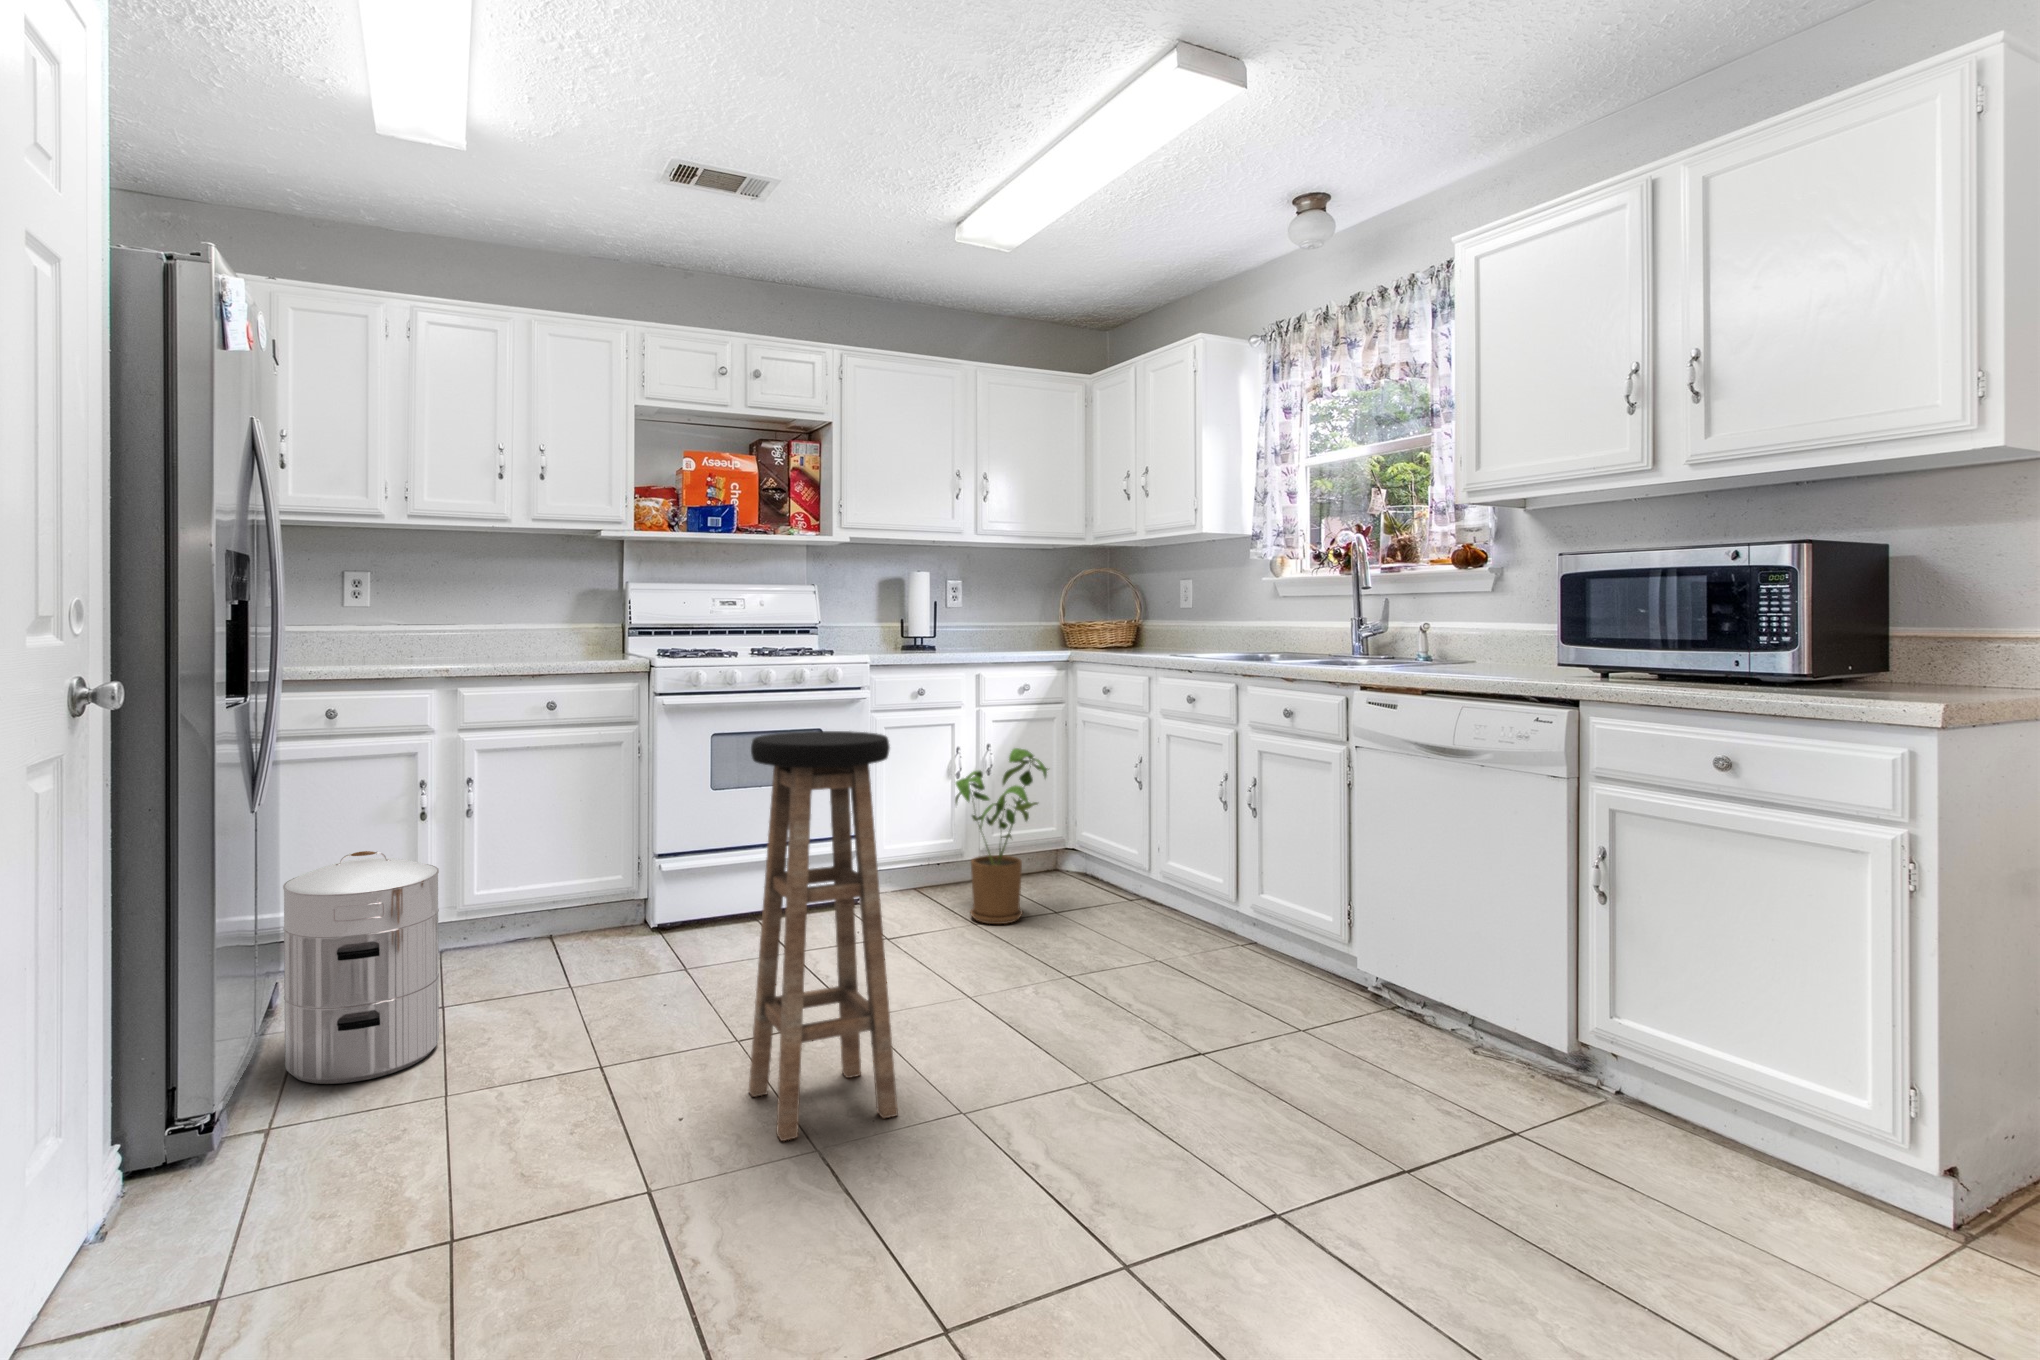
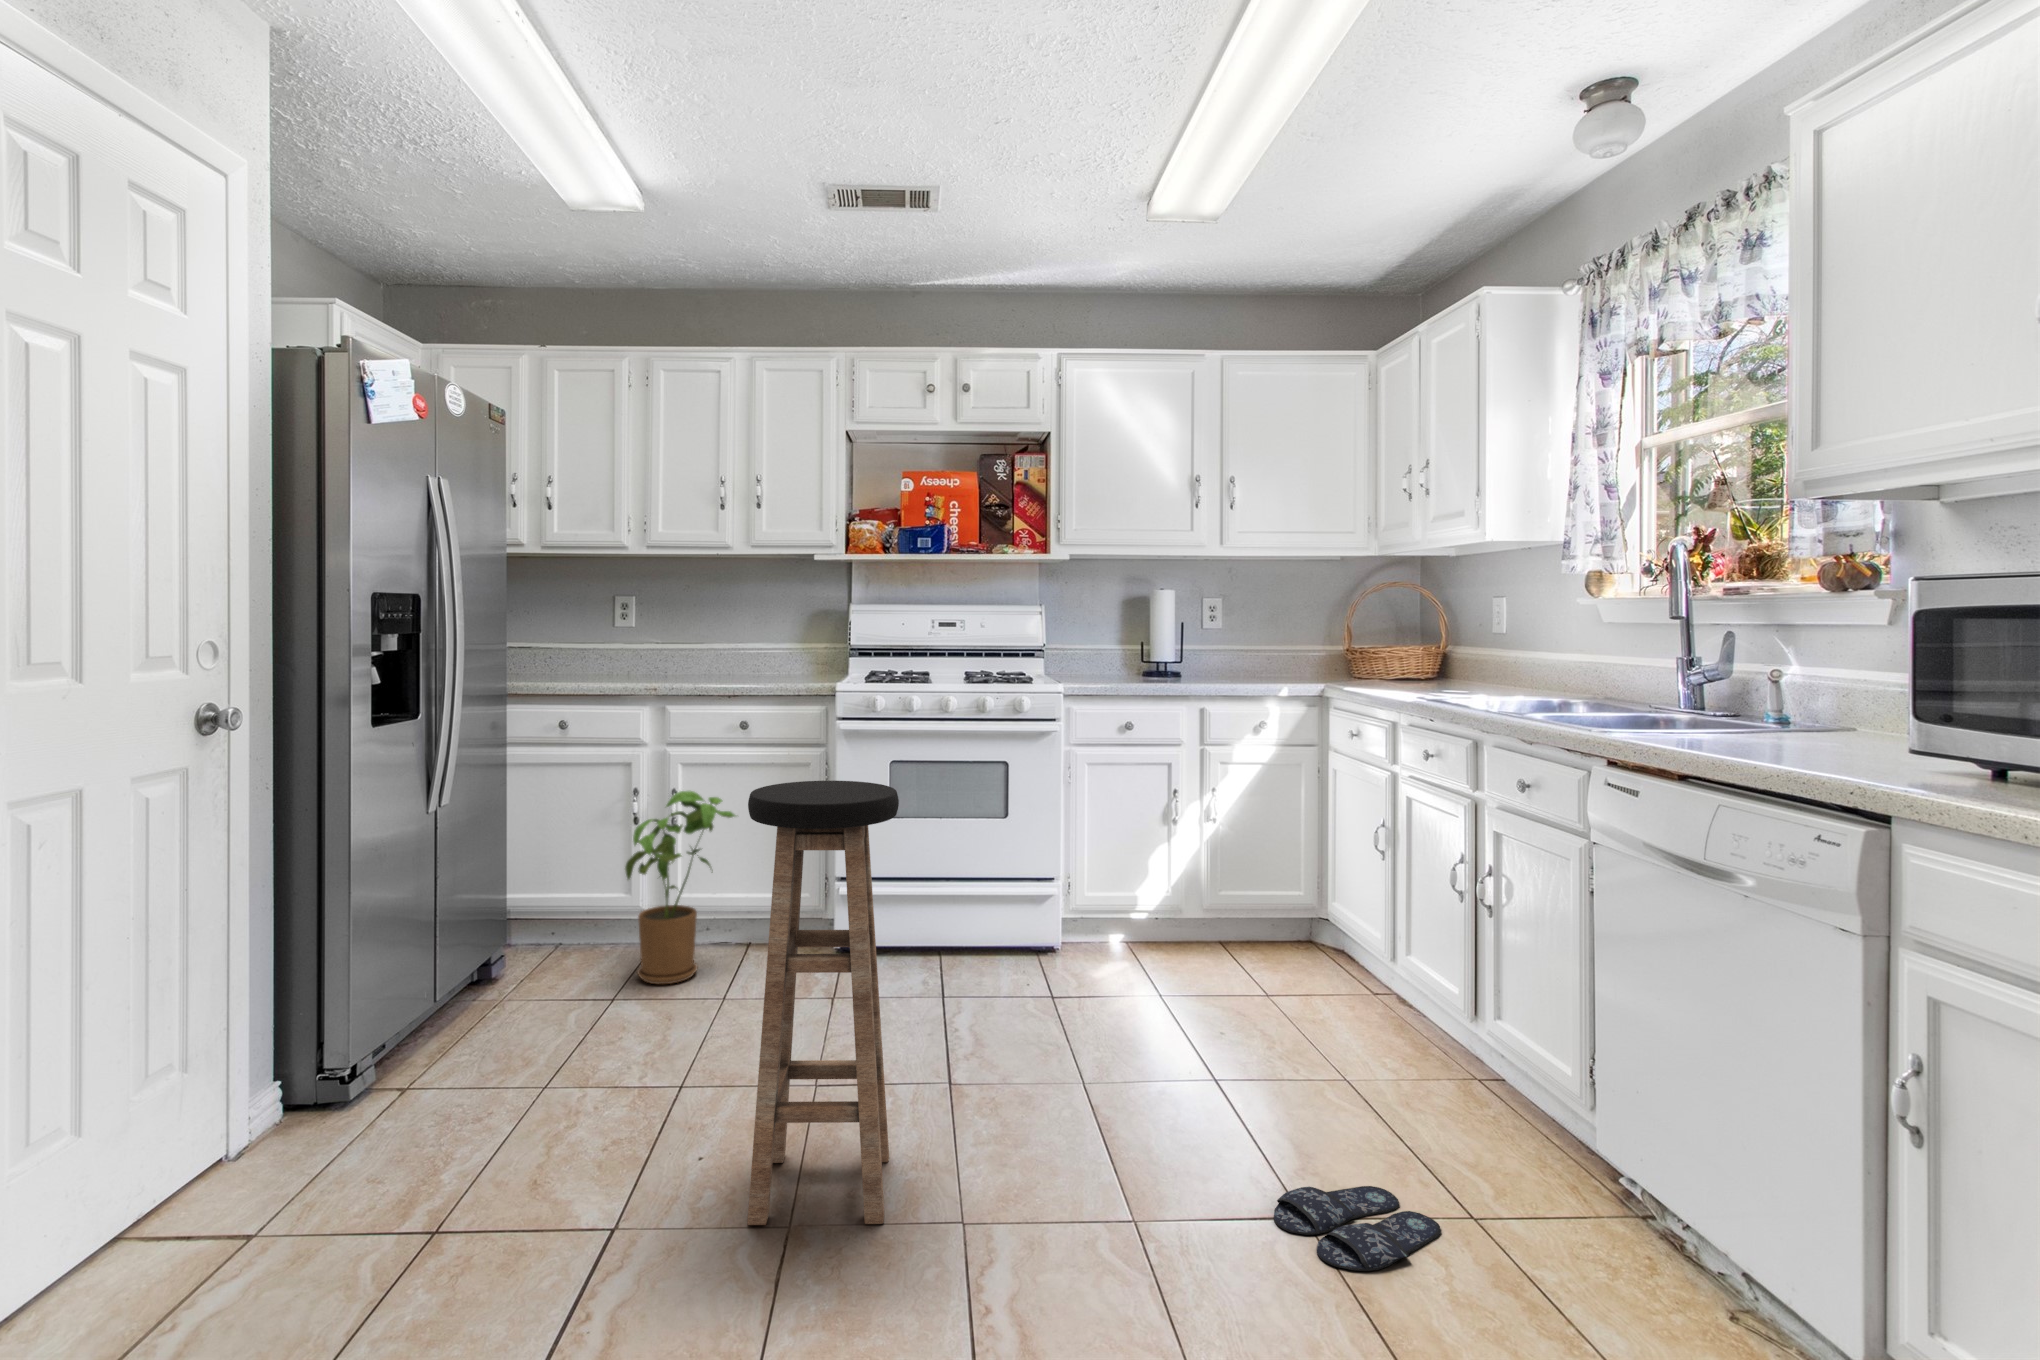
house plant: present [955,748,1049,924] -> present [625,791,735,984]
waste bin: present [283,851,439,1084] -> none [444,858,577,1066]
slippers: none [1176,1019,1288,1069] -> present [1274,1186,1441,1271]

